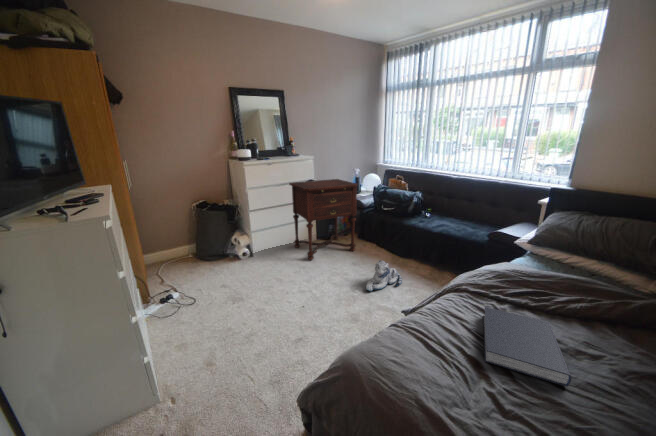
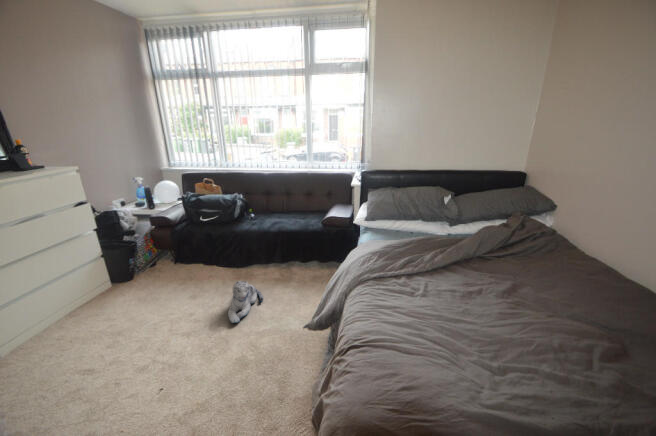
side table: present [289,179,357,260] -> none [32,194,182,322]
book: present [483,307,571,386] -> none [401,278,491,335]

